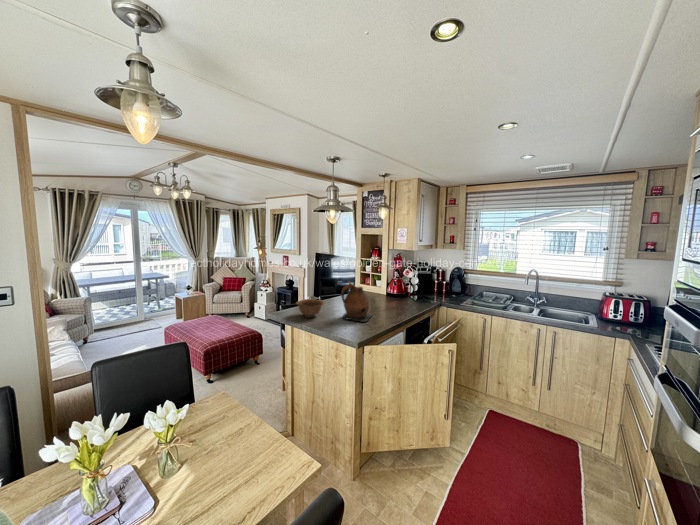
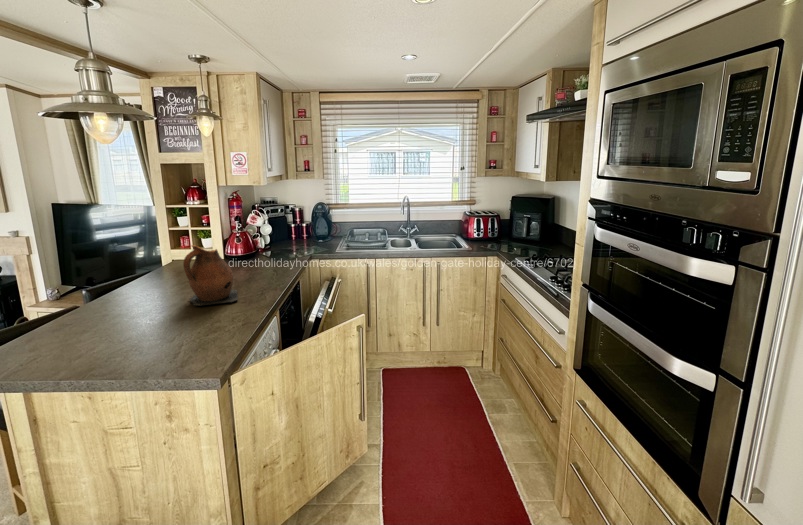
bowl: present [296,299,324,317] -> none [93,287,153,321]

